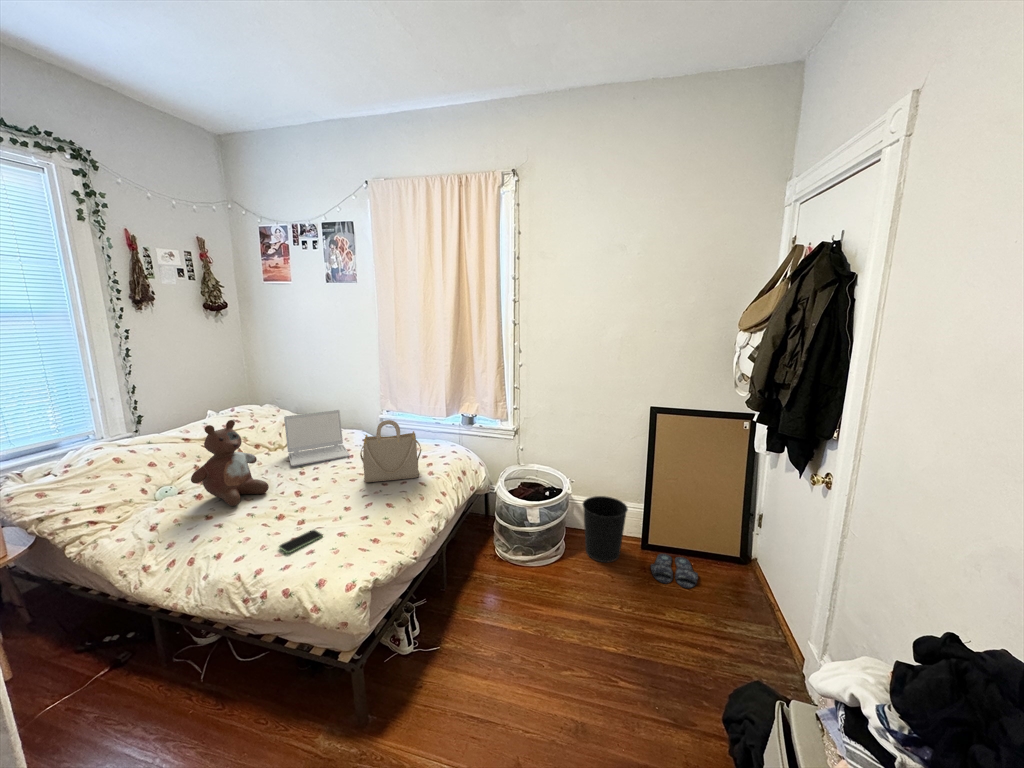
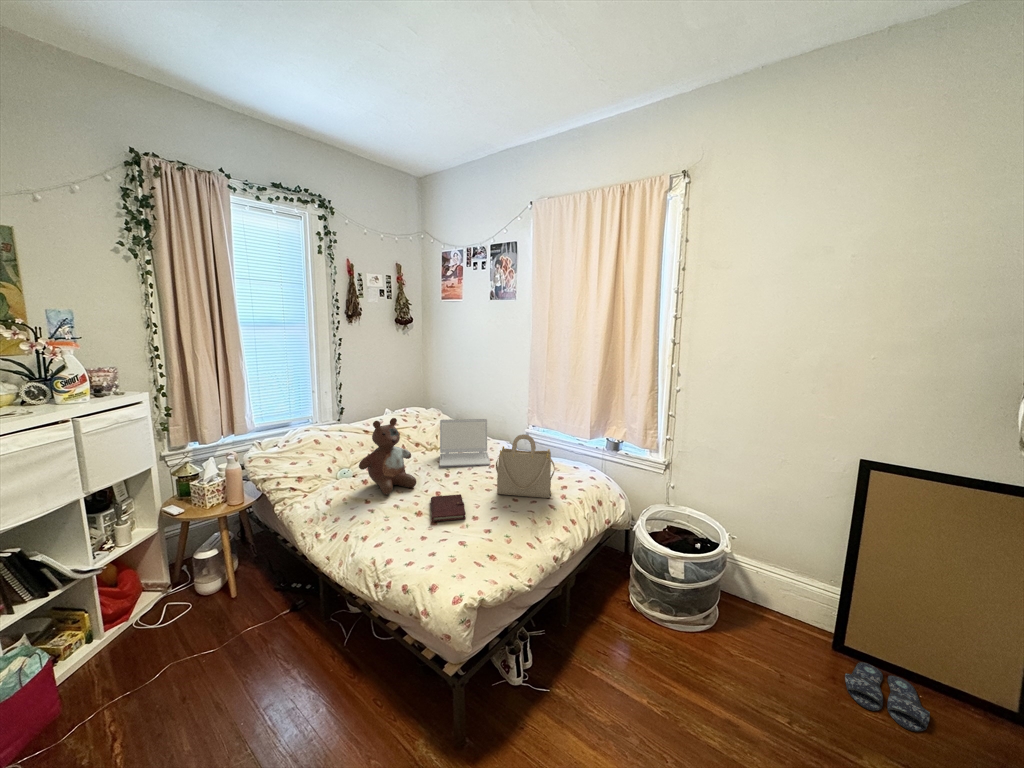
notebook: none [291,490,337,521] -> present [431,494,466,522]
wastebasket: present [583,496,628,562] -> none [745,560,812,652]
smartphone: present [279,530,323,553] -> none [409,532,448,551]

